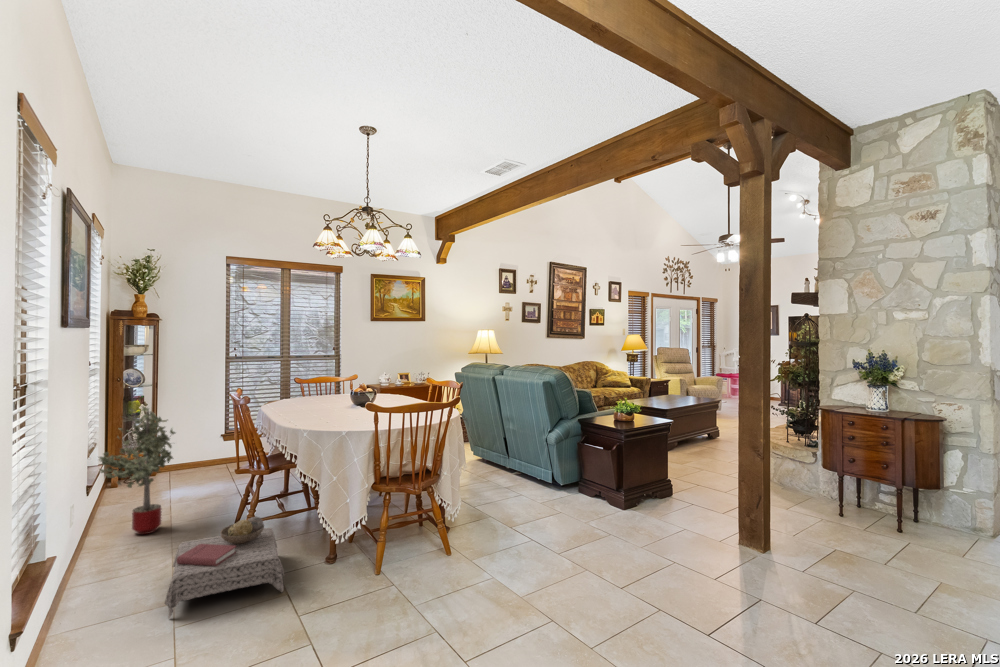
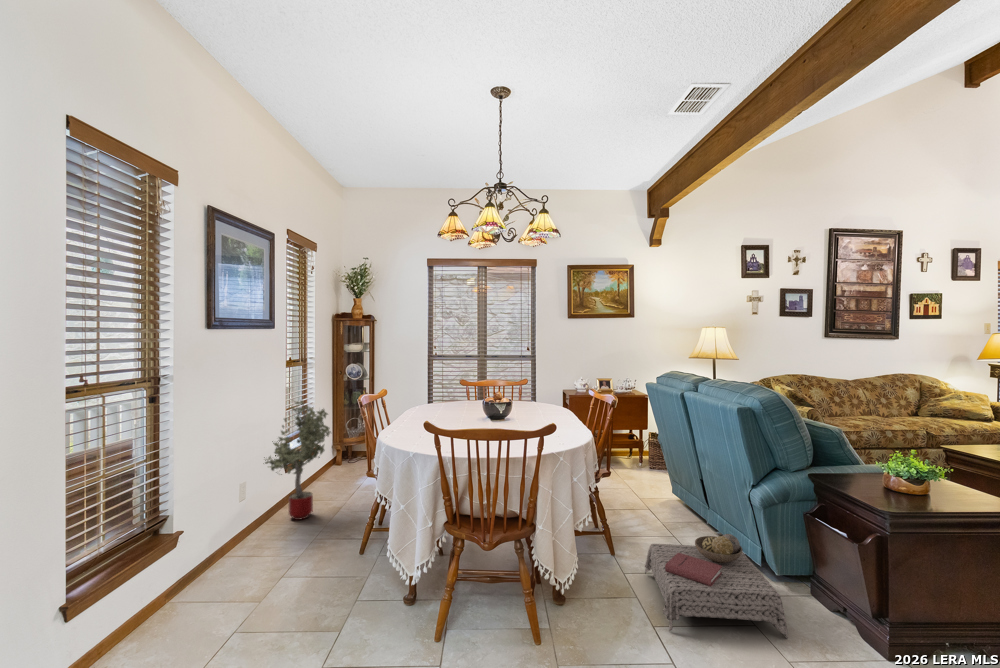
ottoman: present [165,517,284,618] -> present [645,534,788,638]

